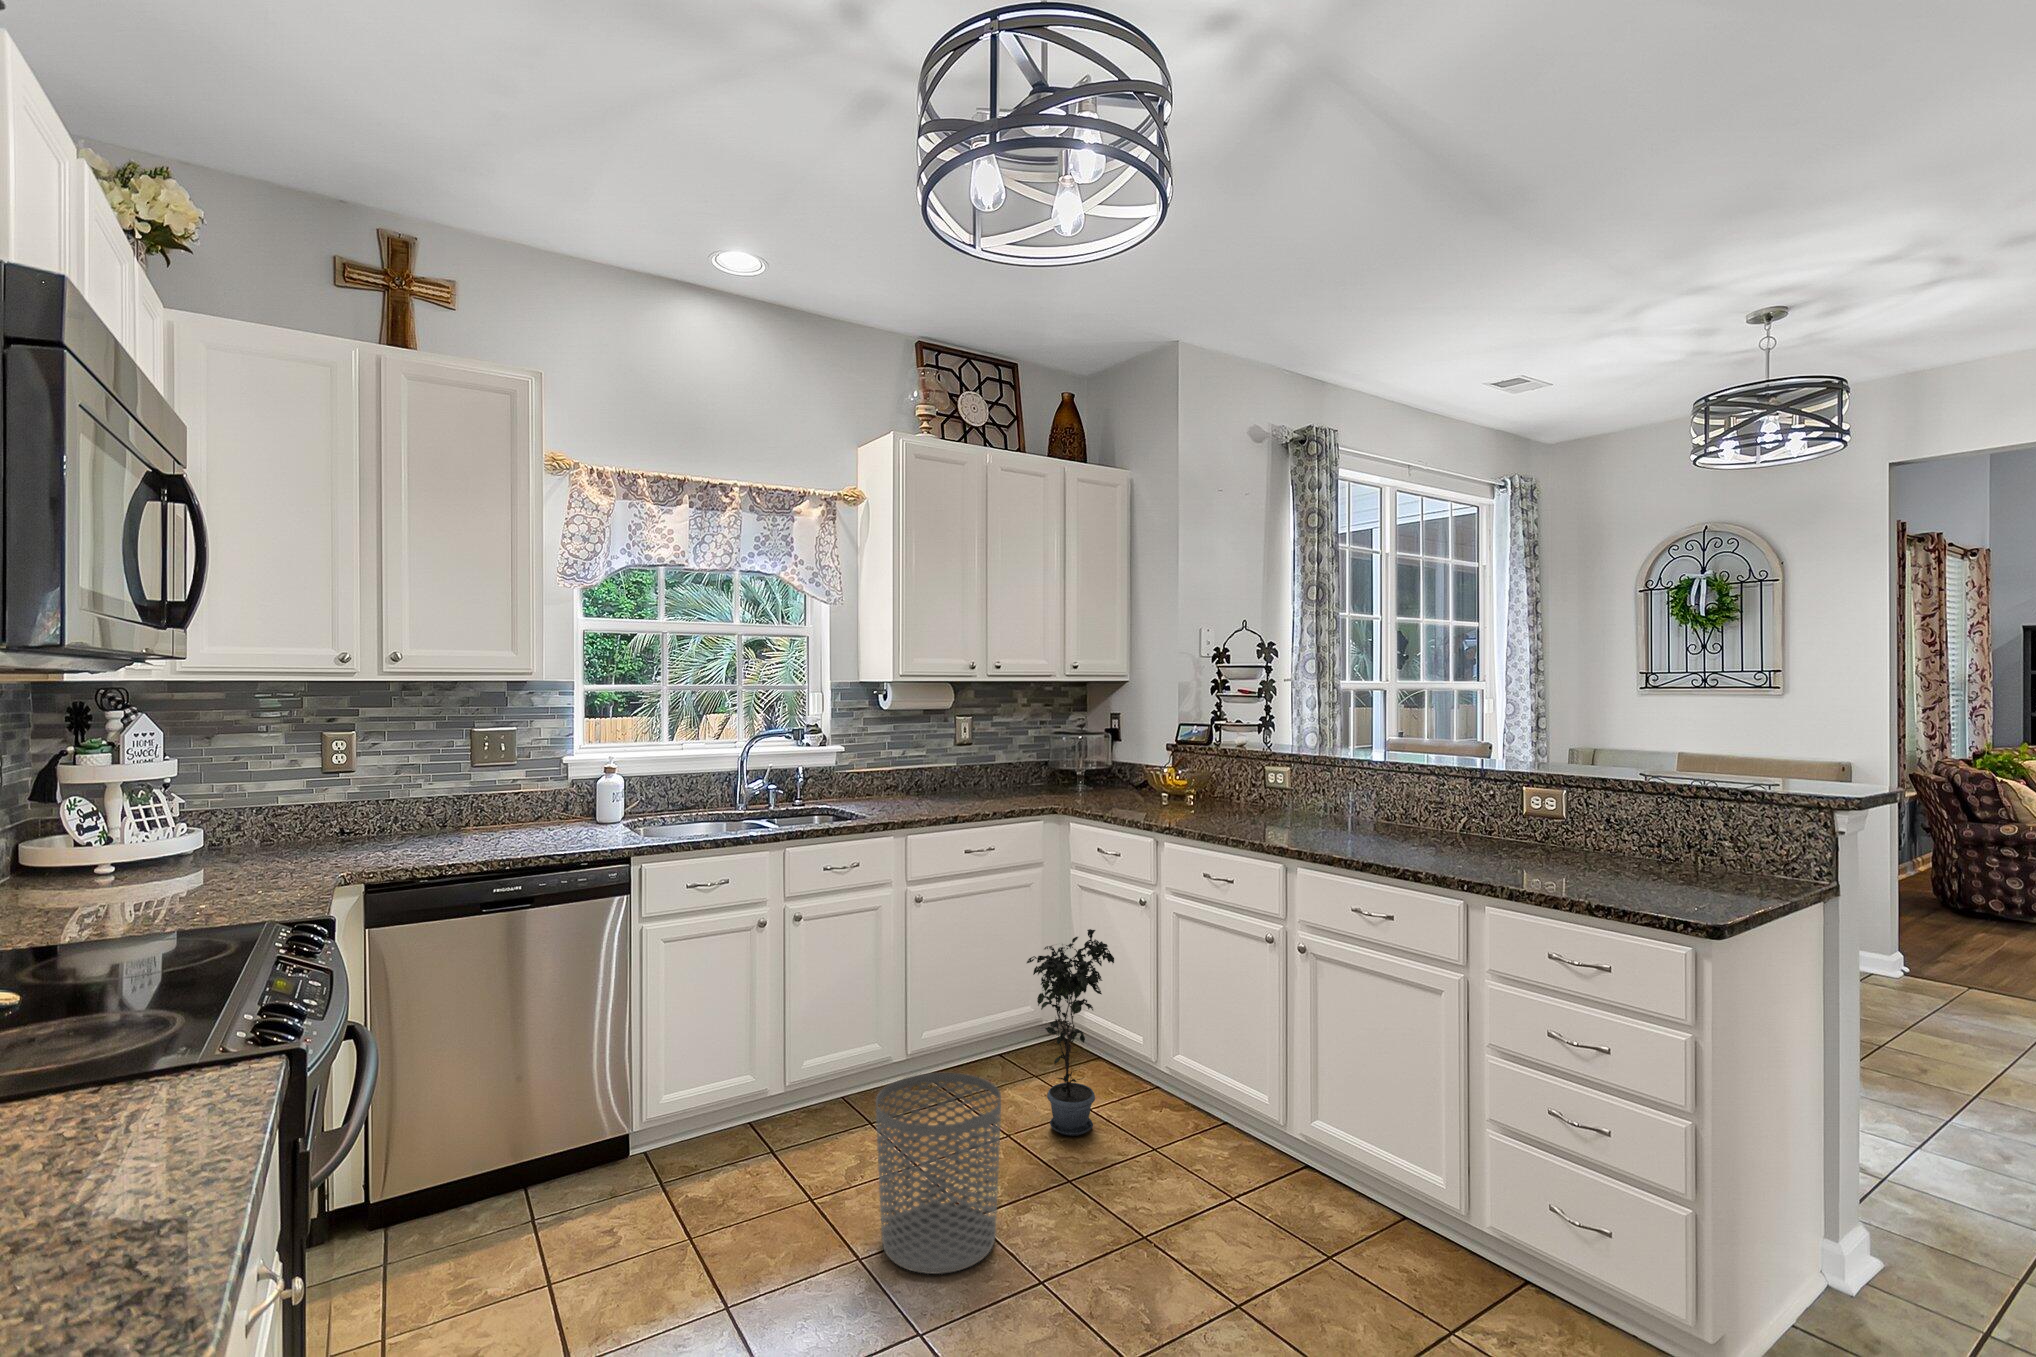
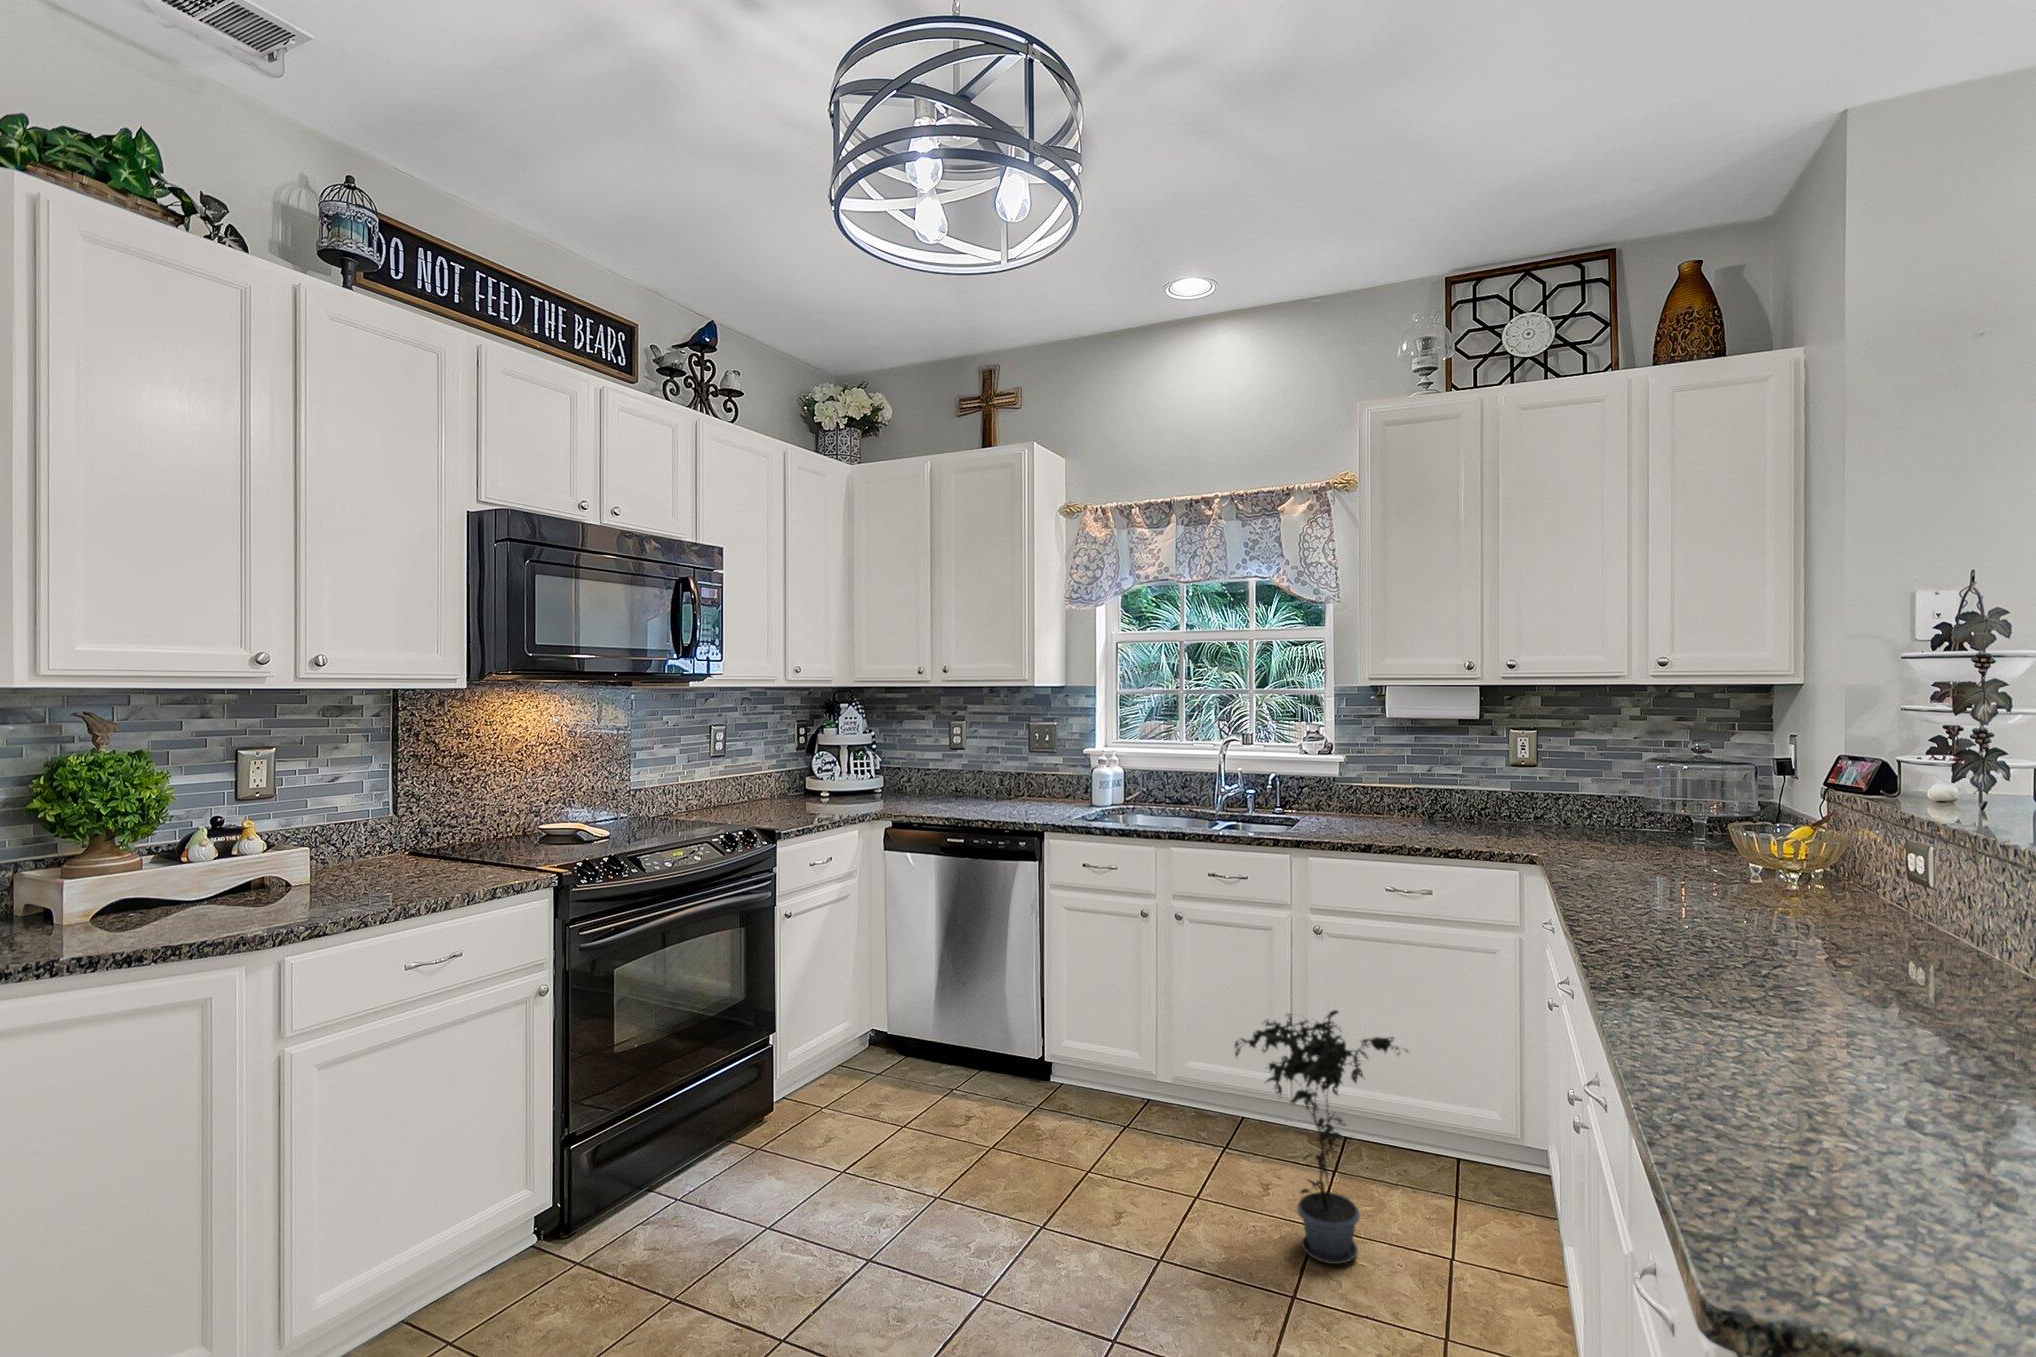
waste bin: present [876,1073,1001,1274] -> none [980,1077,1102,1274]

